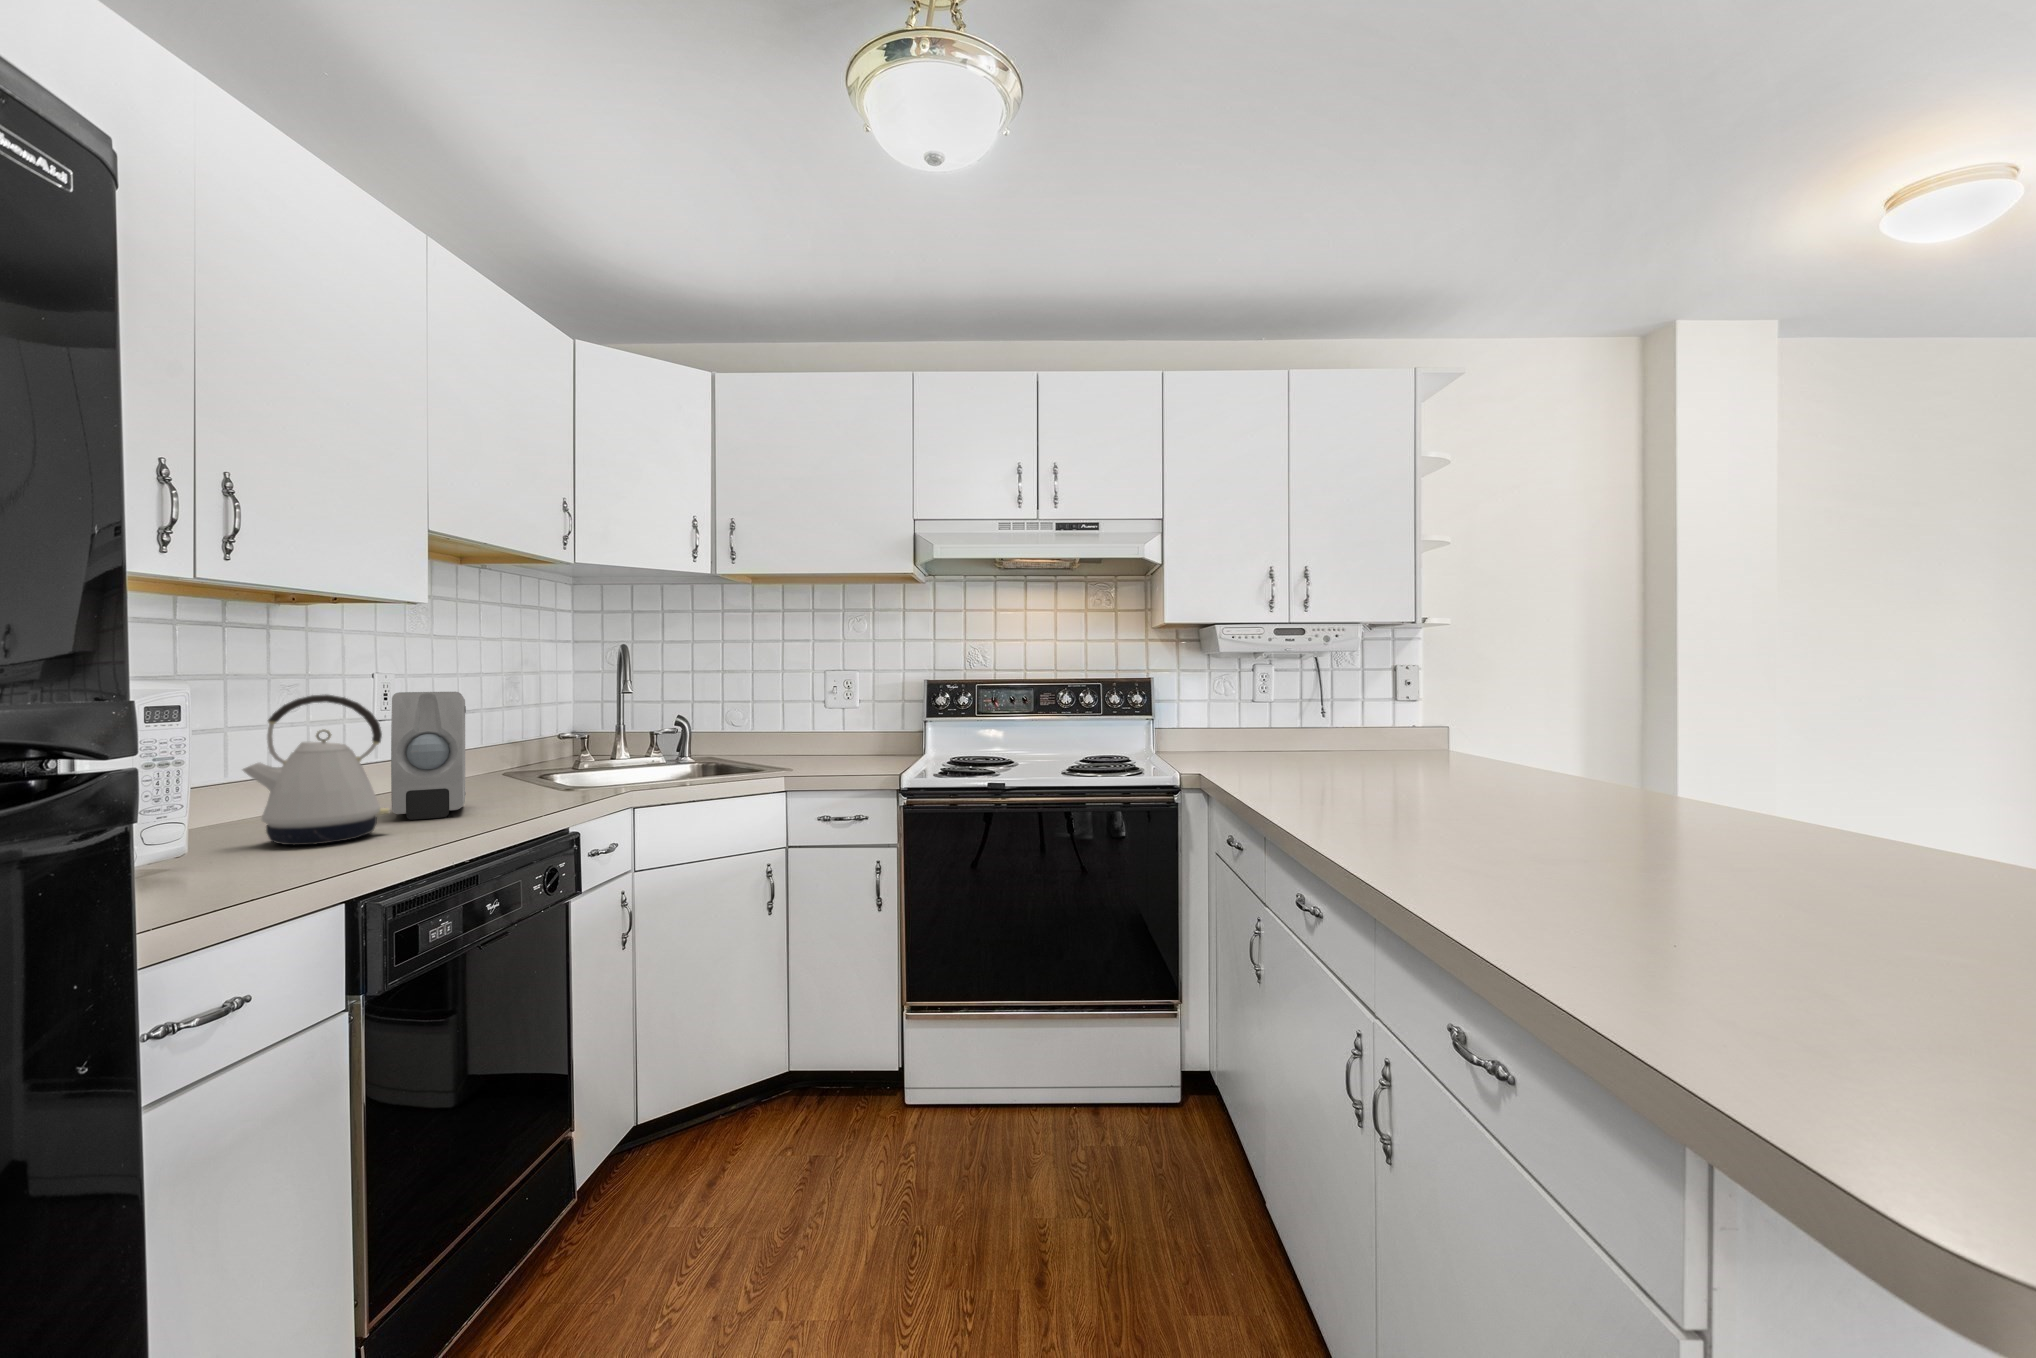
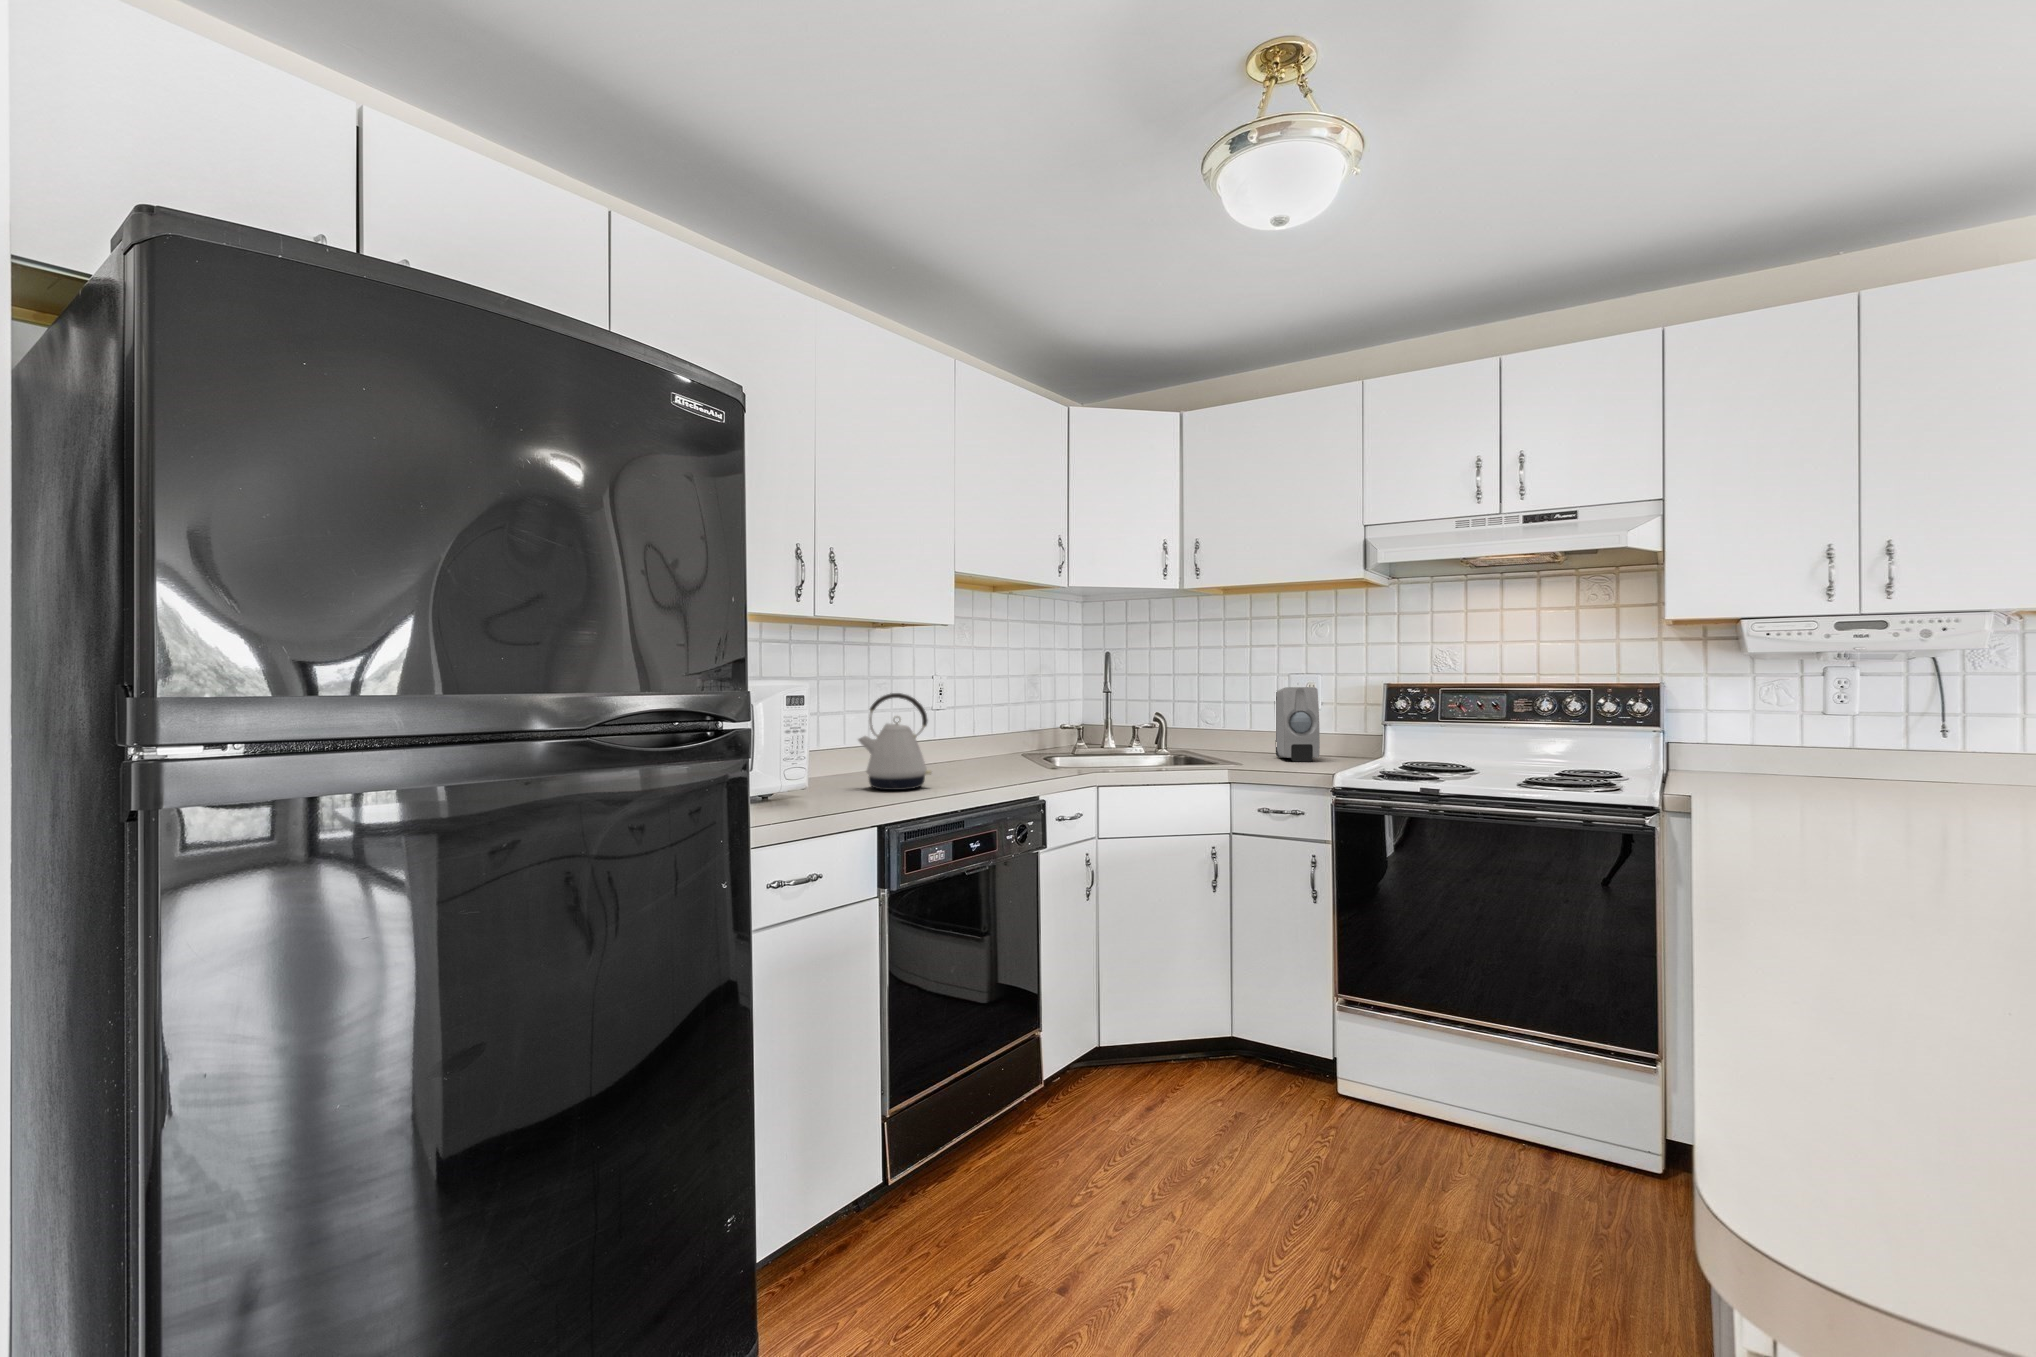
soap dispenser: present [391,692,466,820] -> present [1274,687,1320,761]

